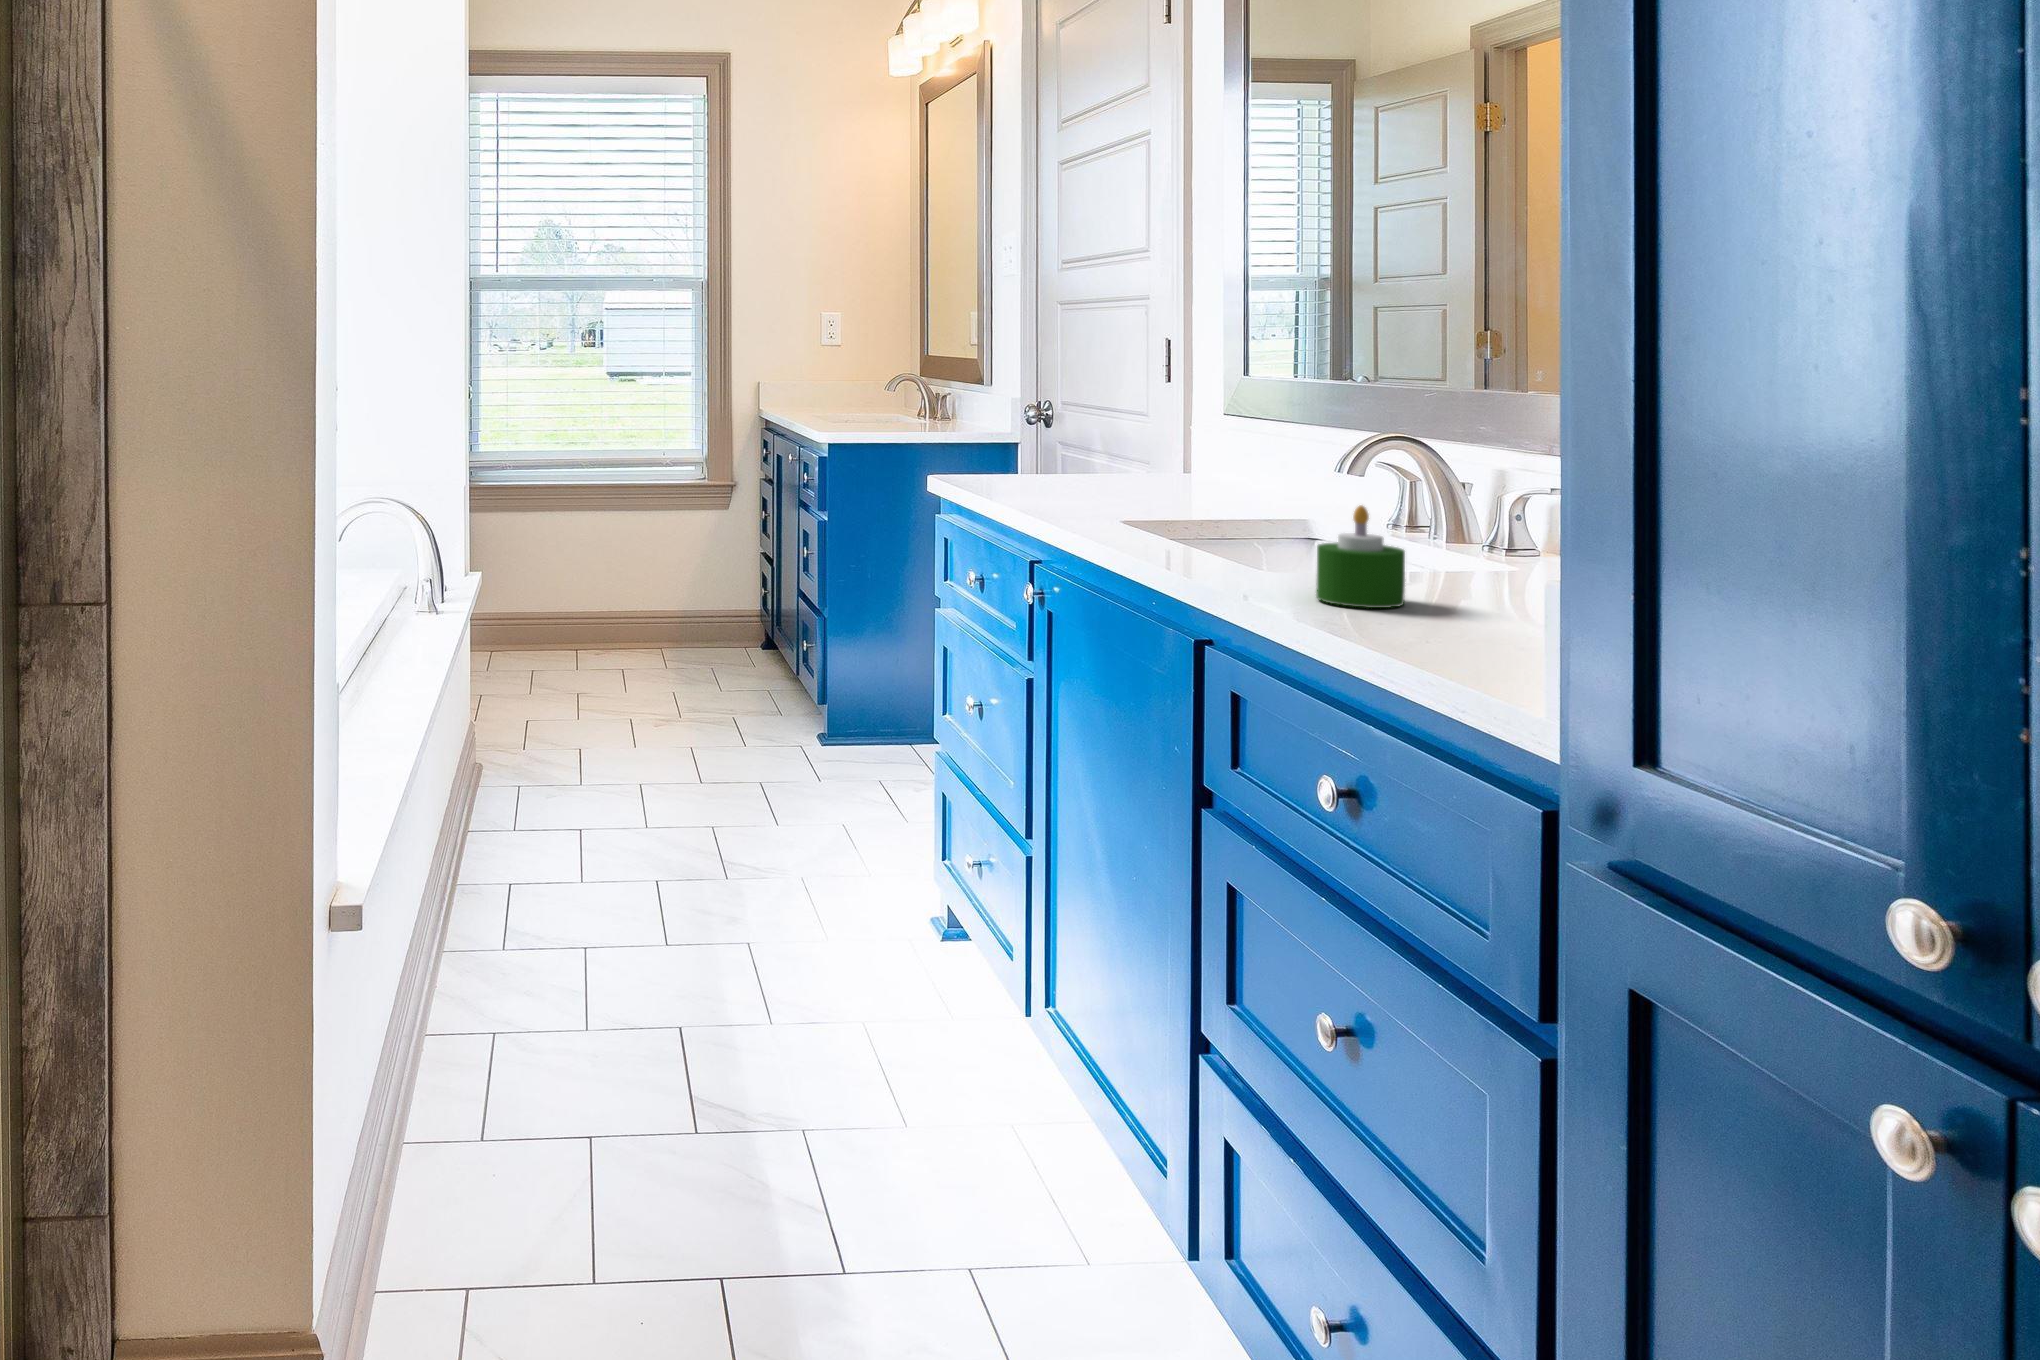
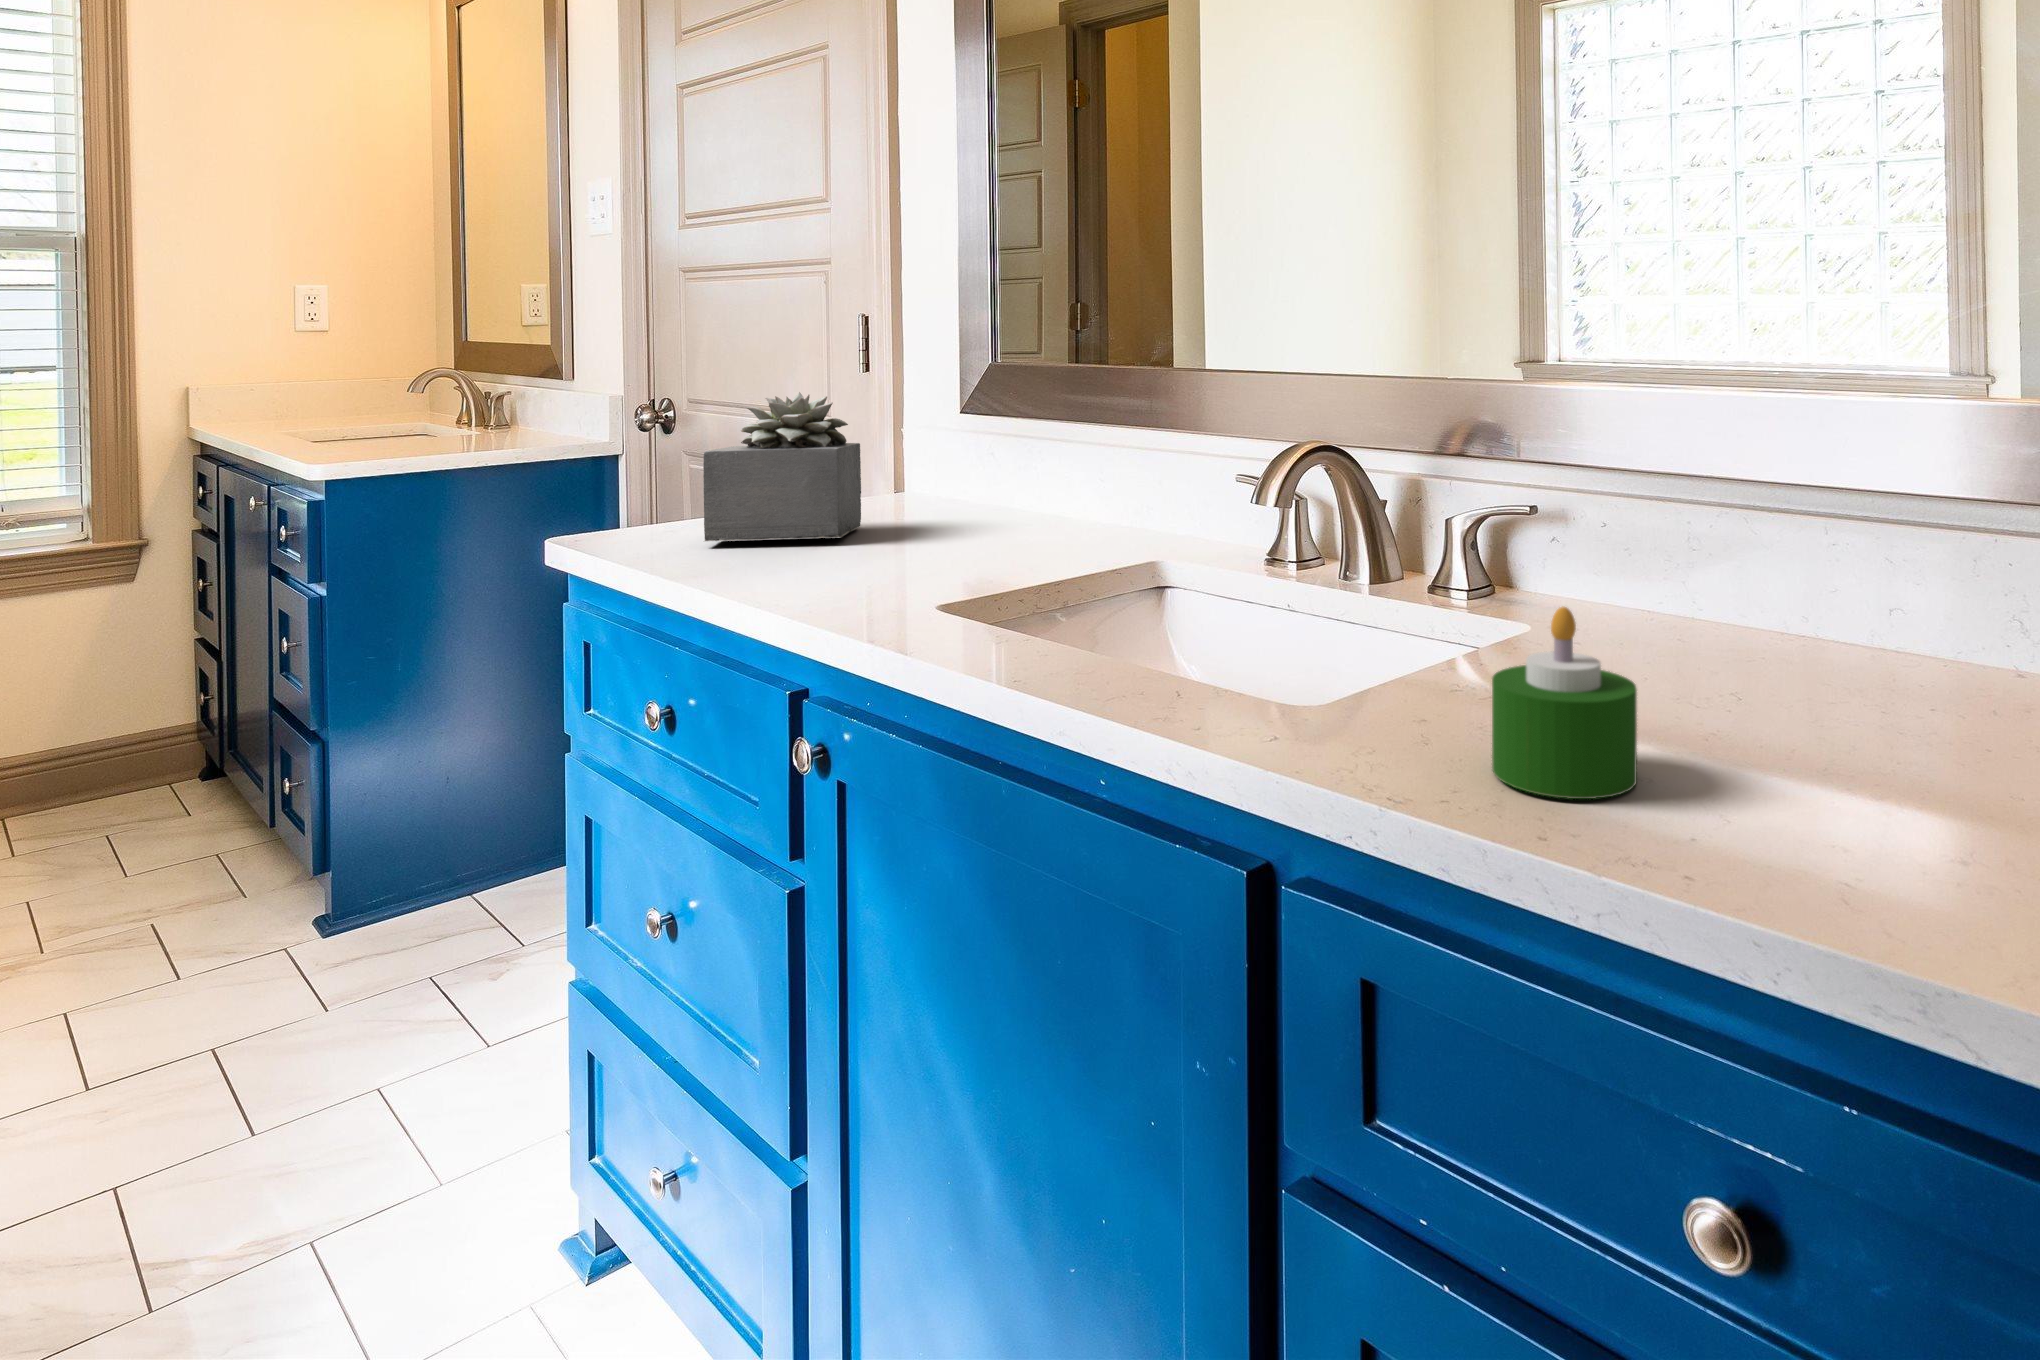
succulent plant: none [1017,390,1128,488] -> present [703,392,861,542]

